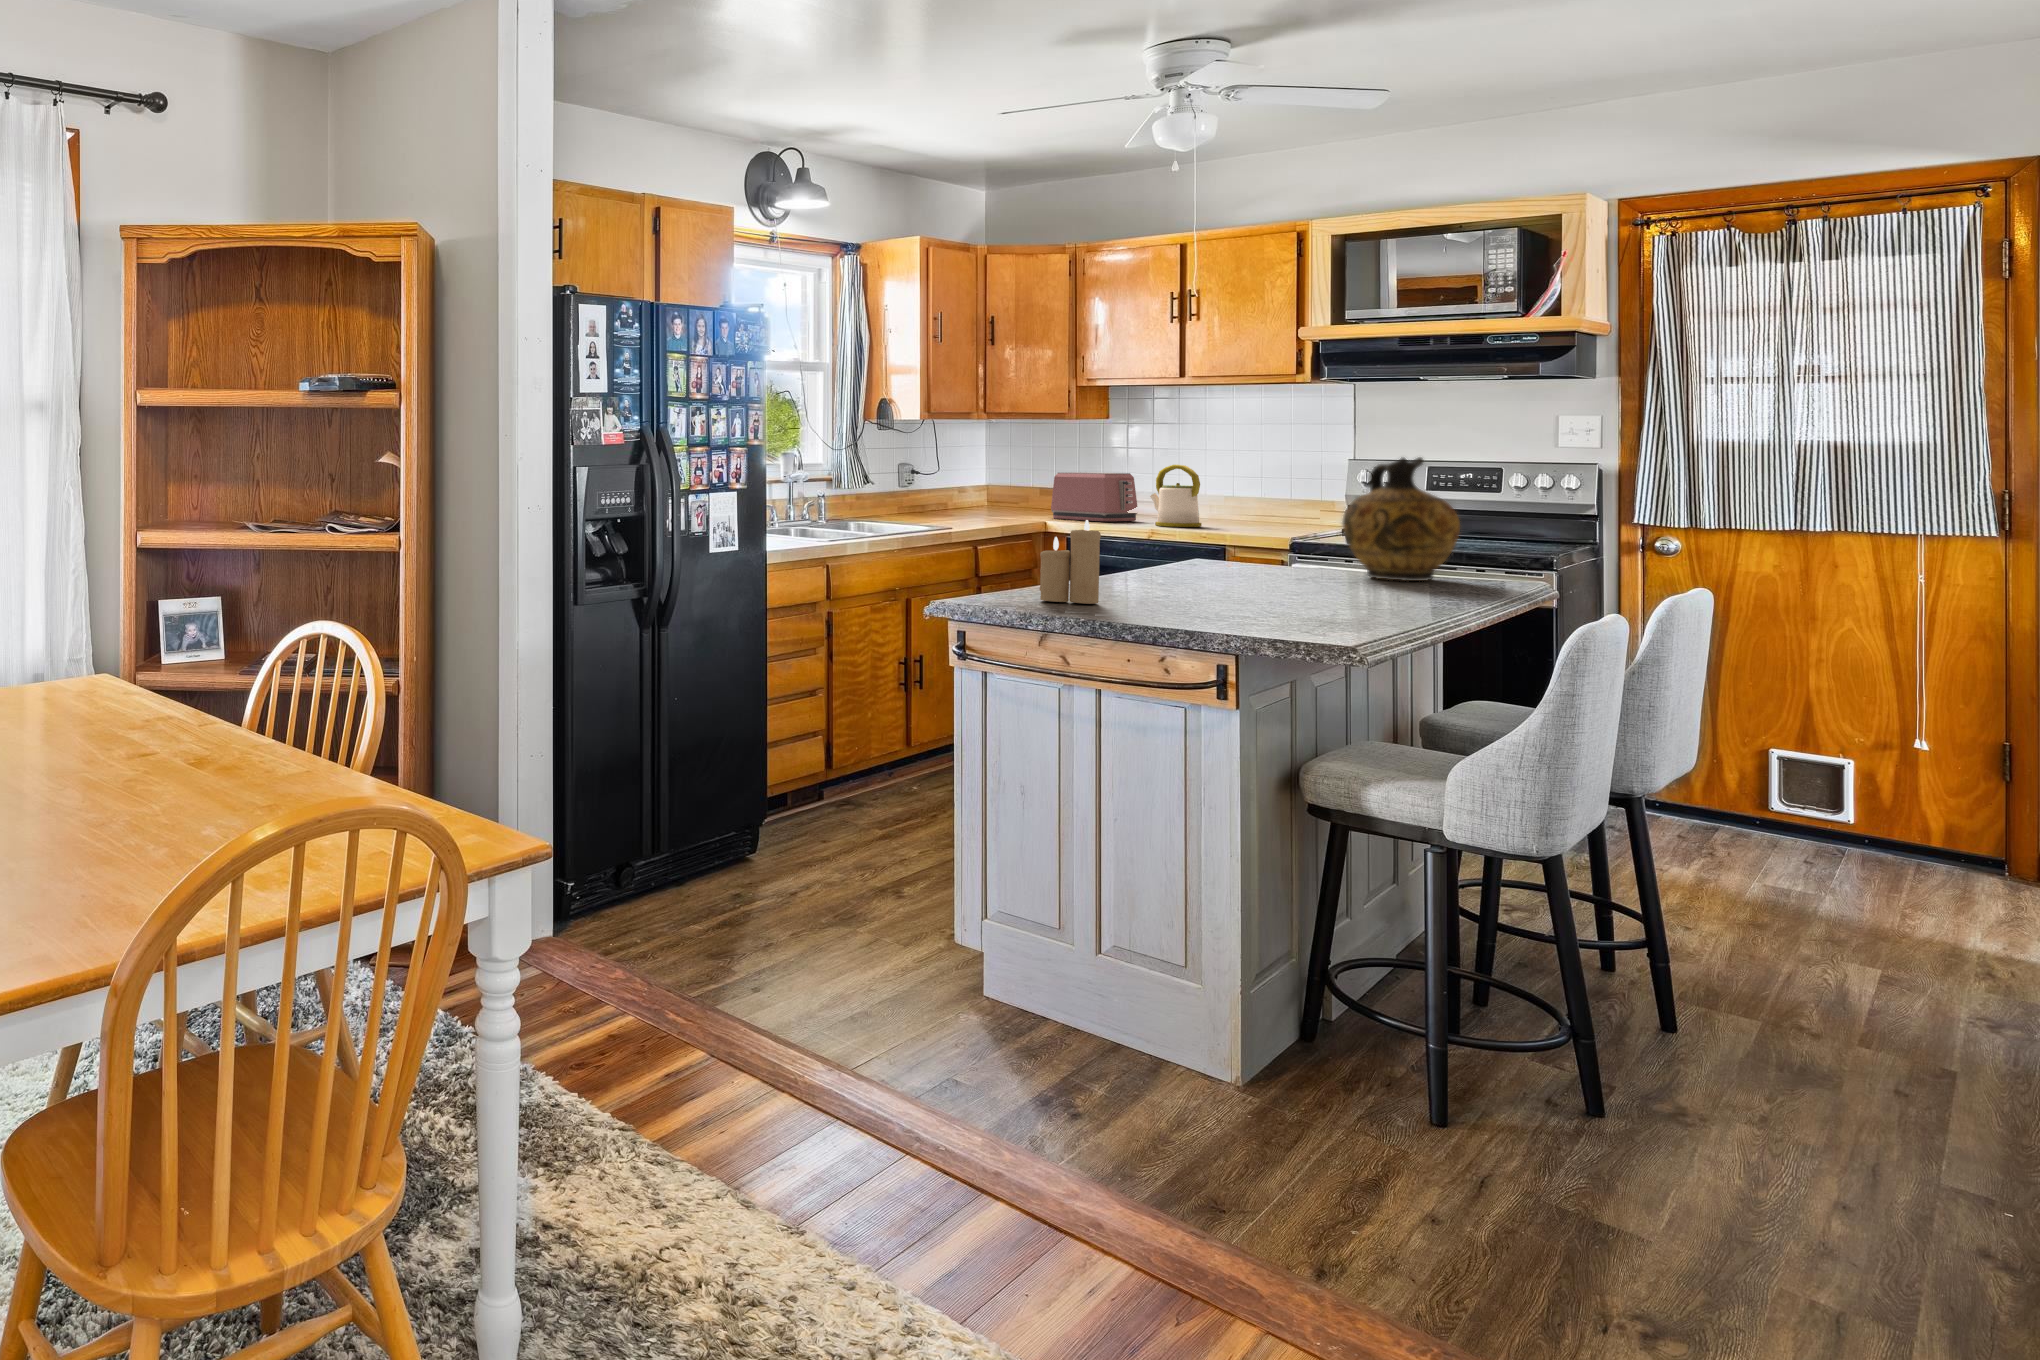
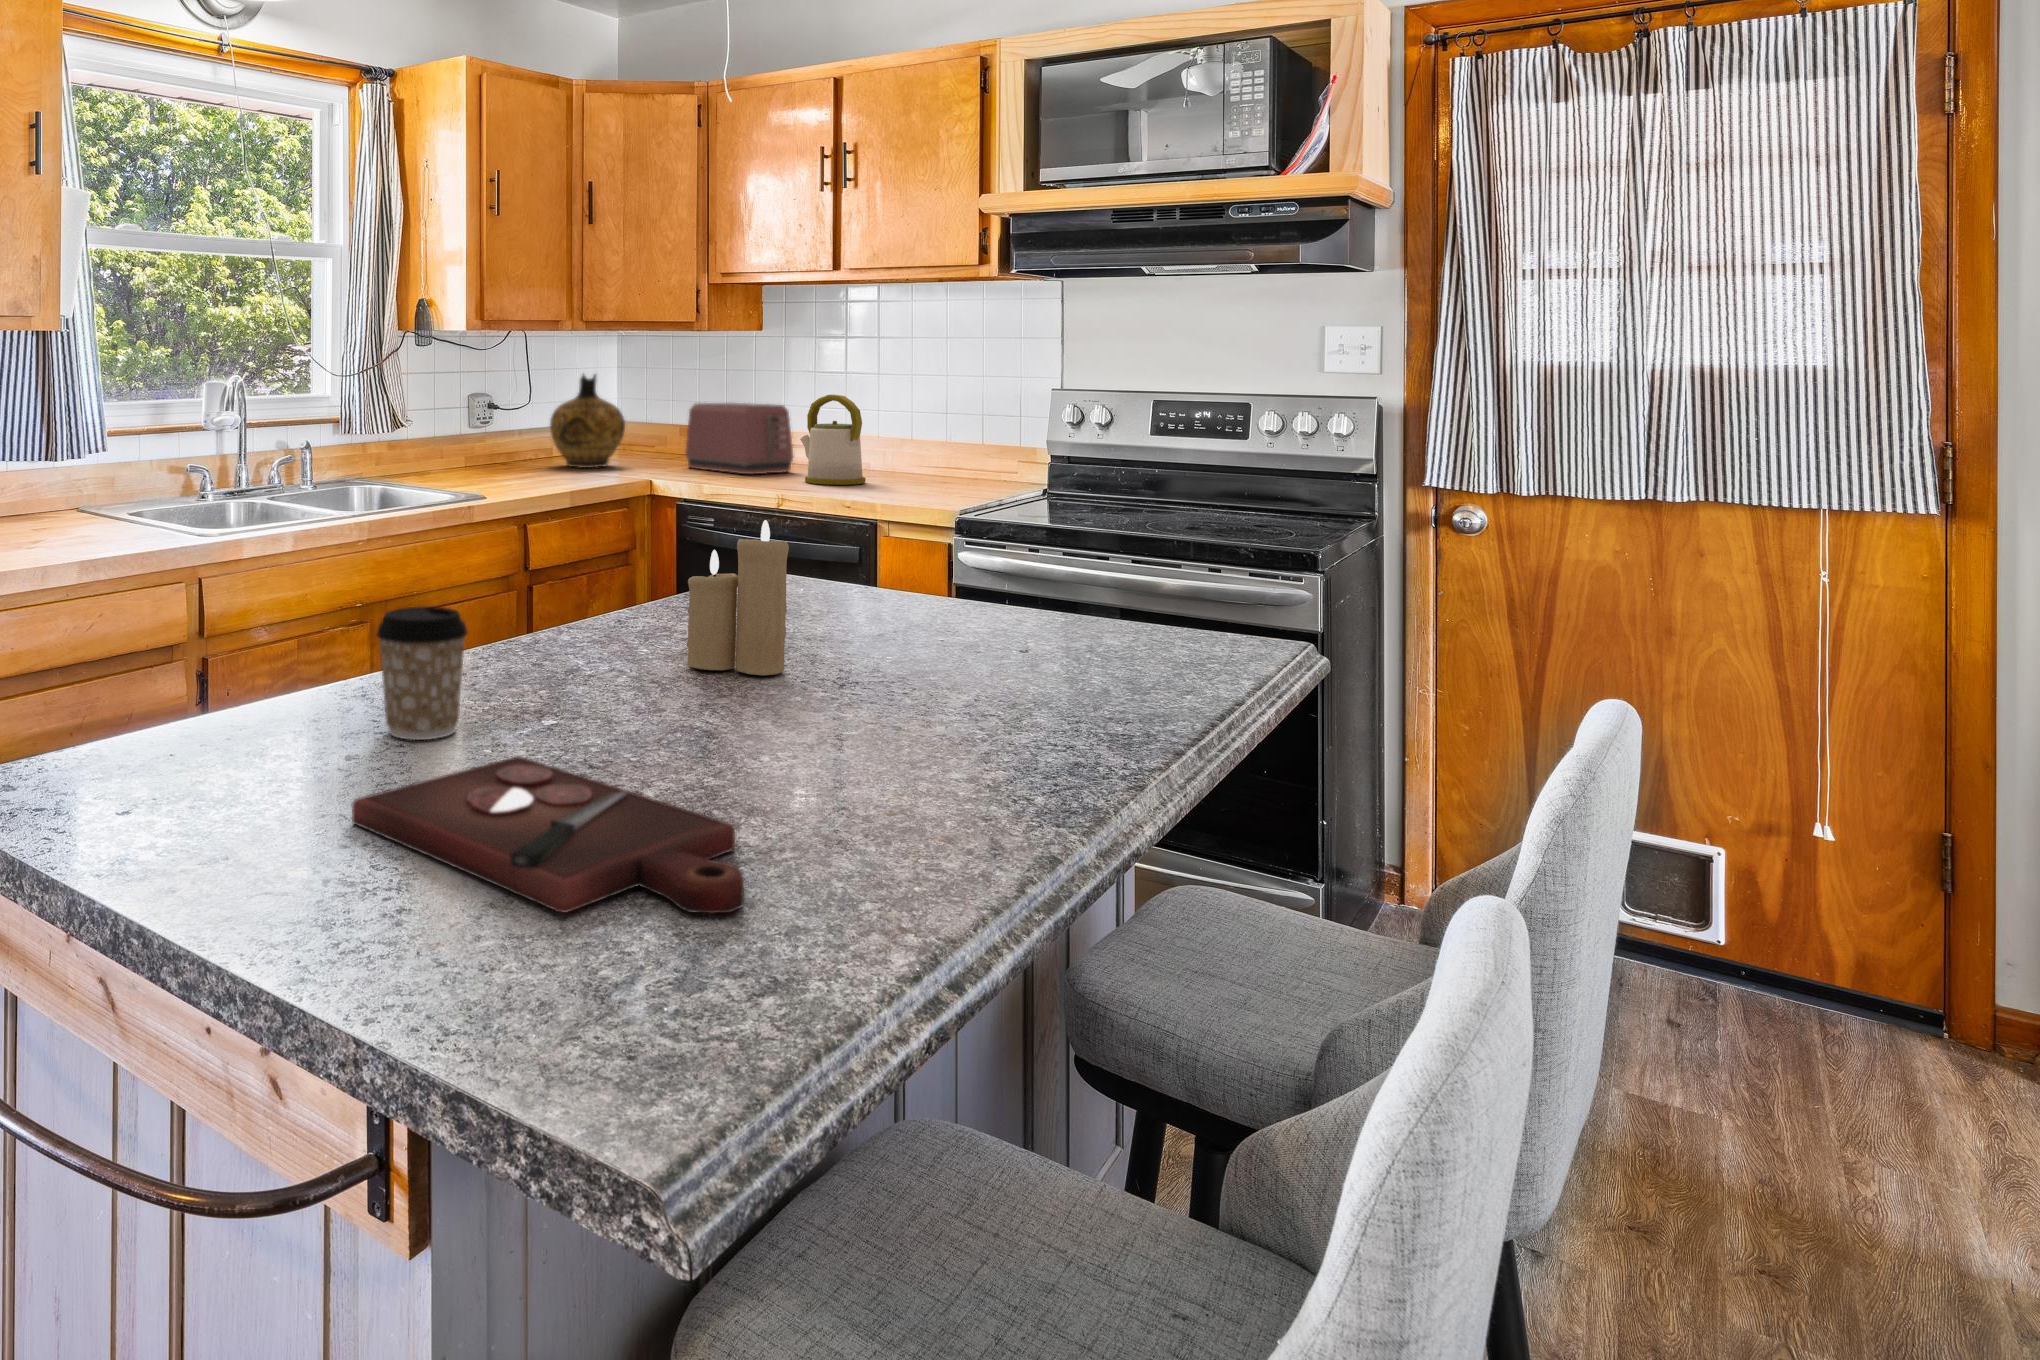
ceramic jug: present [1342,457,1460,581] -> present [550,373,625,468]
candle: present [1040,520,1101,604] -> present [687,520,789,676]
coffee cup: none [1112,536,1156,590] -> present [377,606,468,740]
cutting board: none [1156,590,1348,617] -> present [352,756,744,913]

